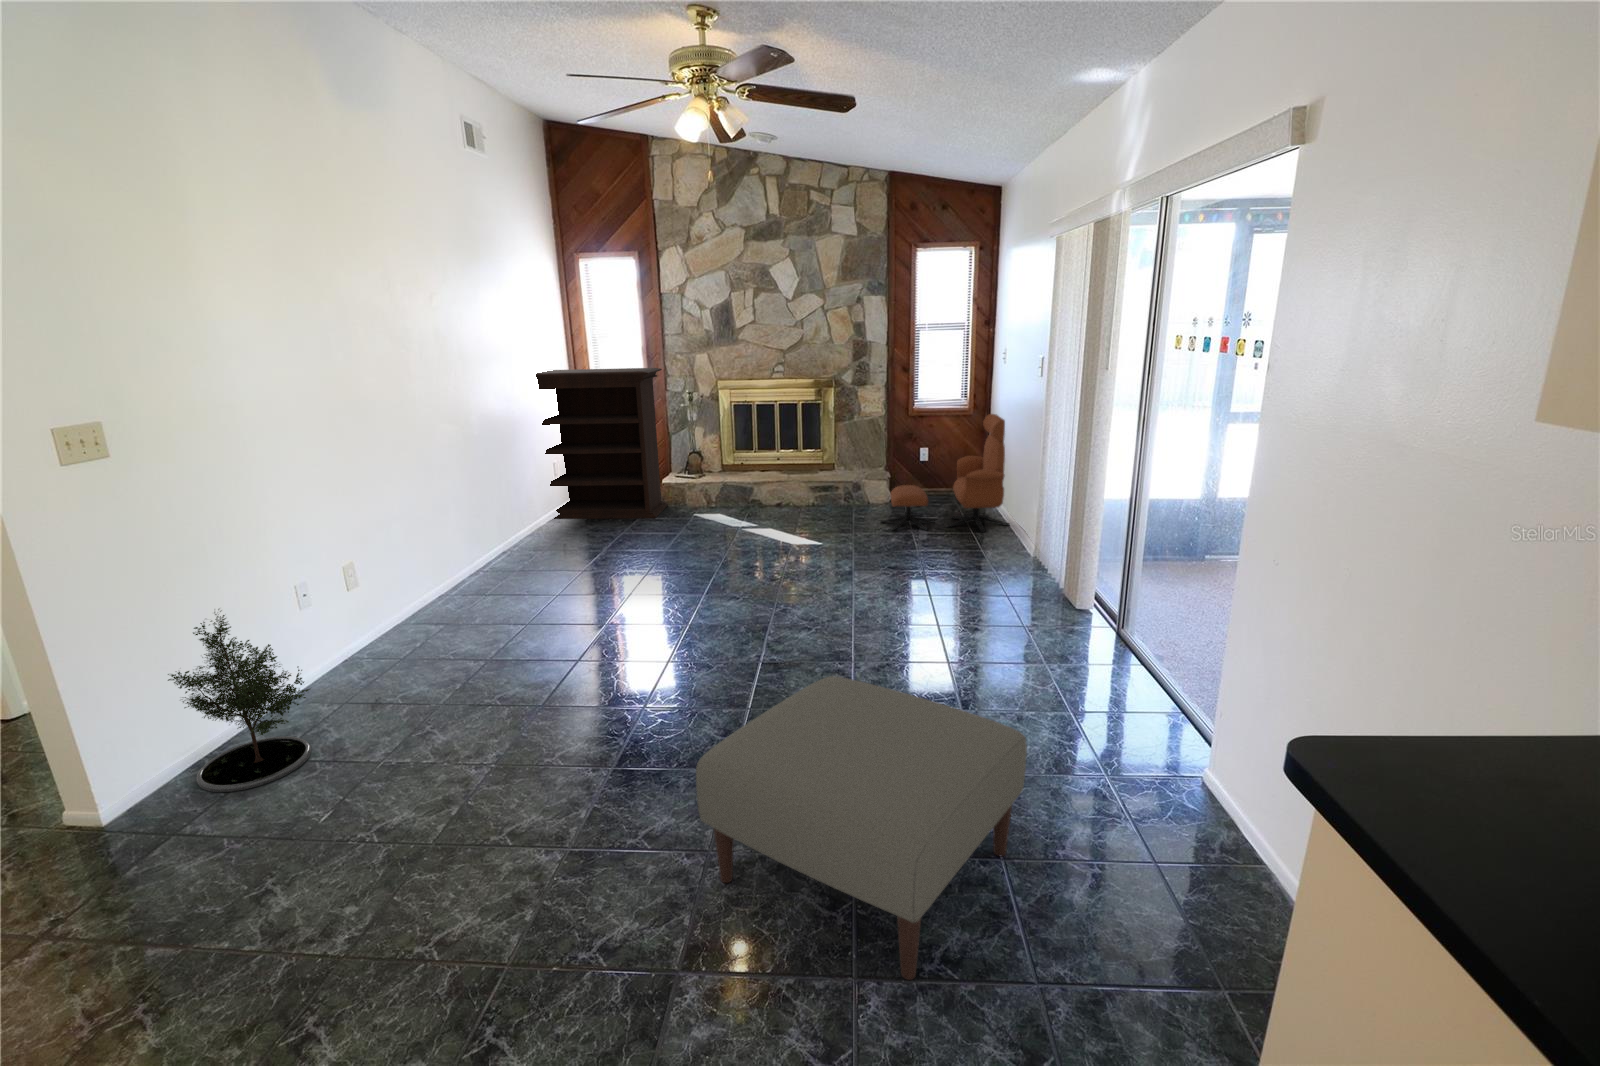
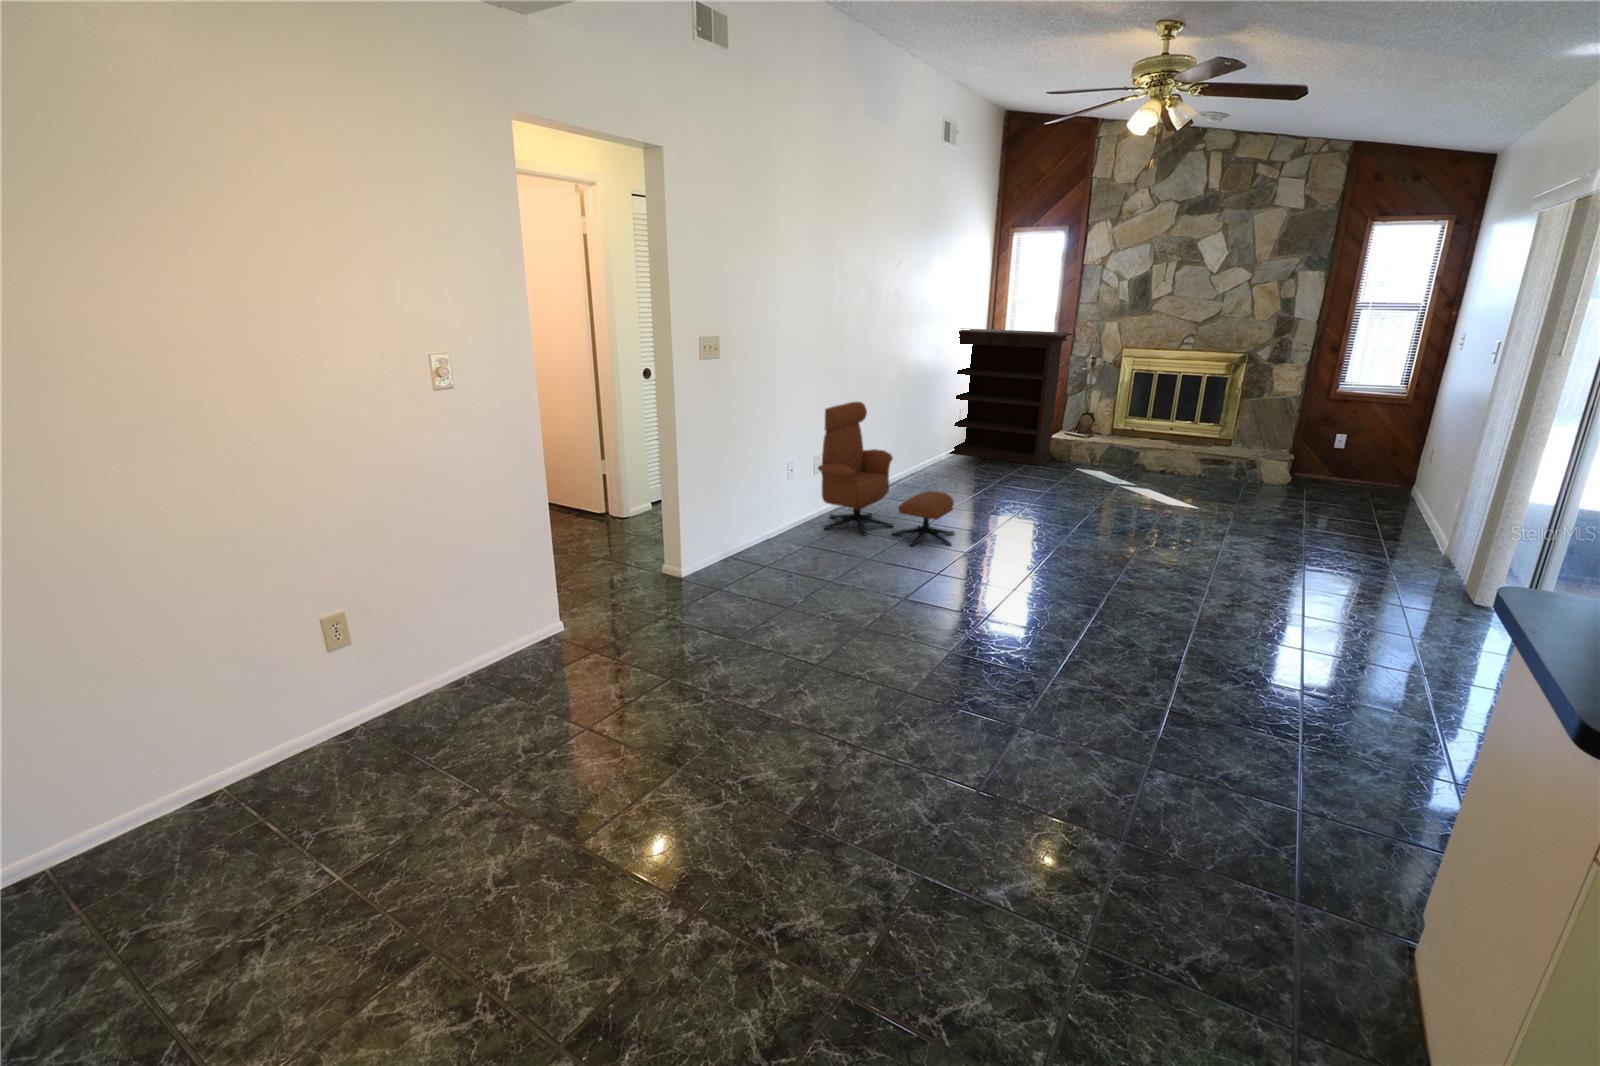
lounge chair: present [880,414,1010,532] -> present [818,402,954,546]
potted tree: present [168,609,311,792] -> none [723,461,798,579]
ottoman: present [696,676,1027,980] -> none [1050,581,1344,787]

